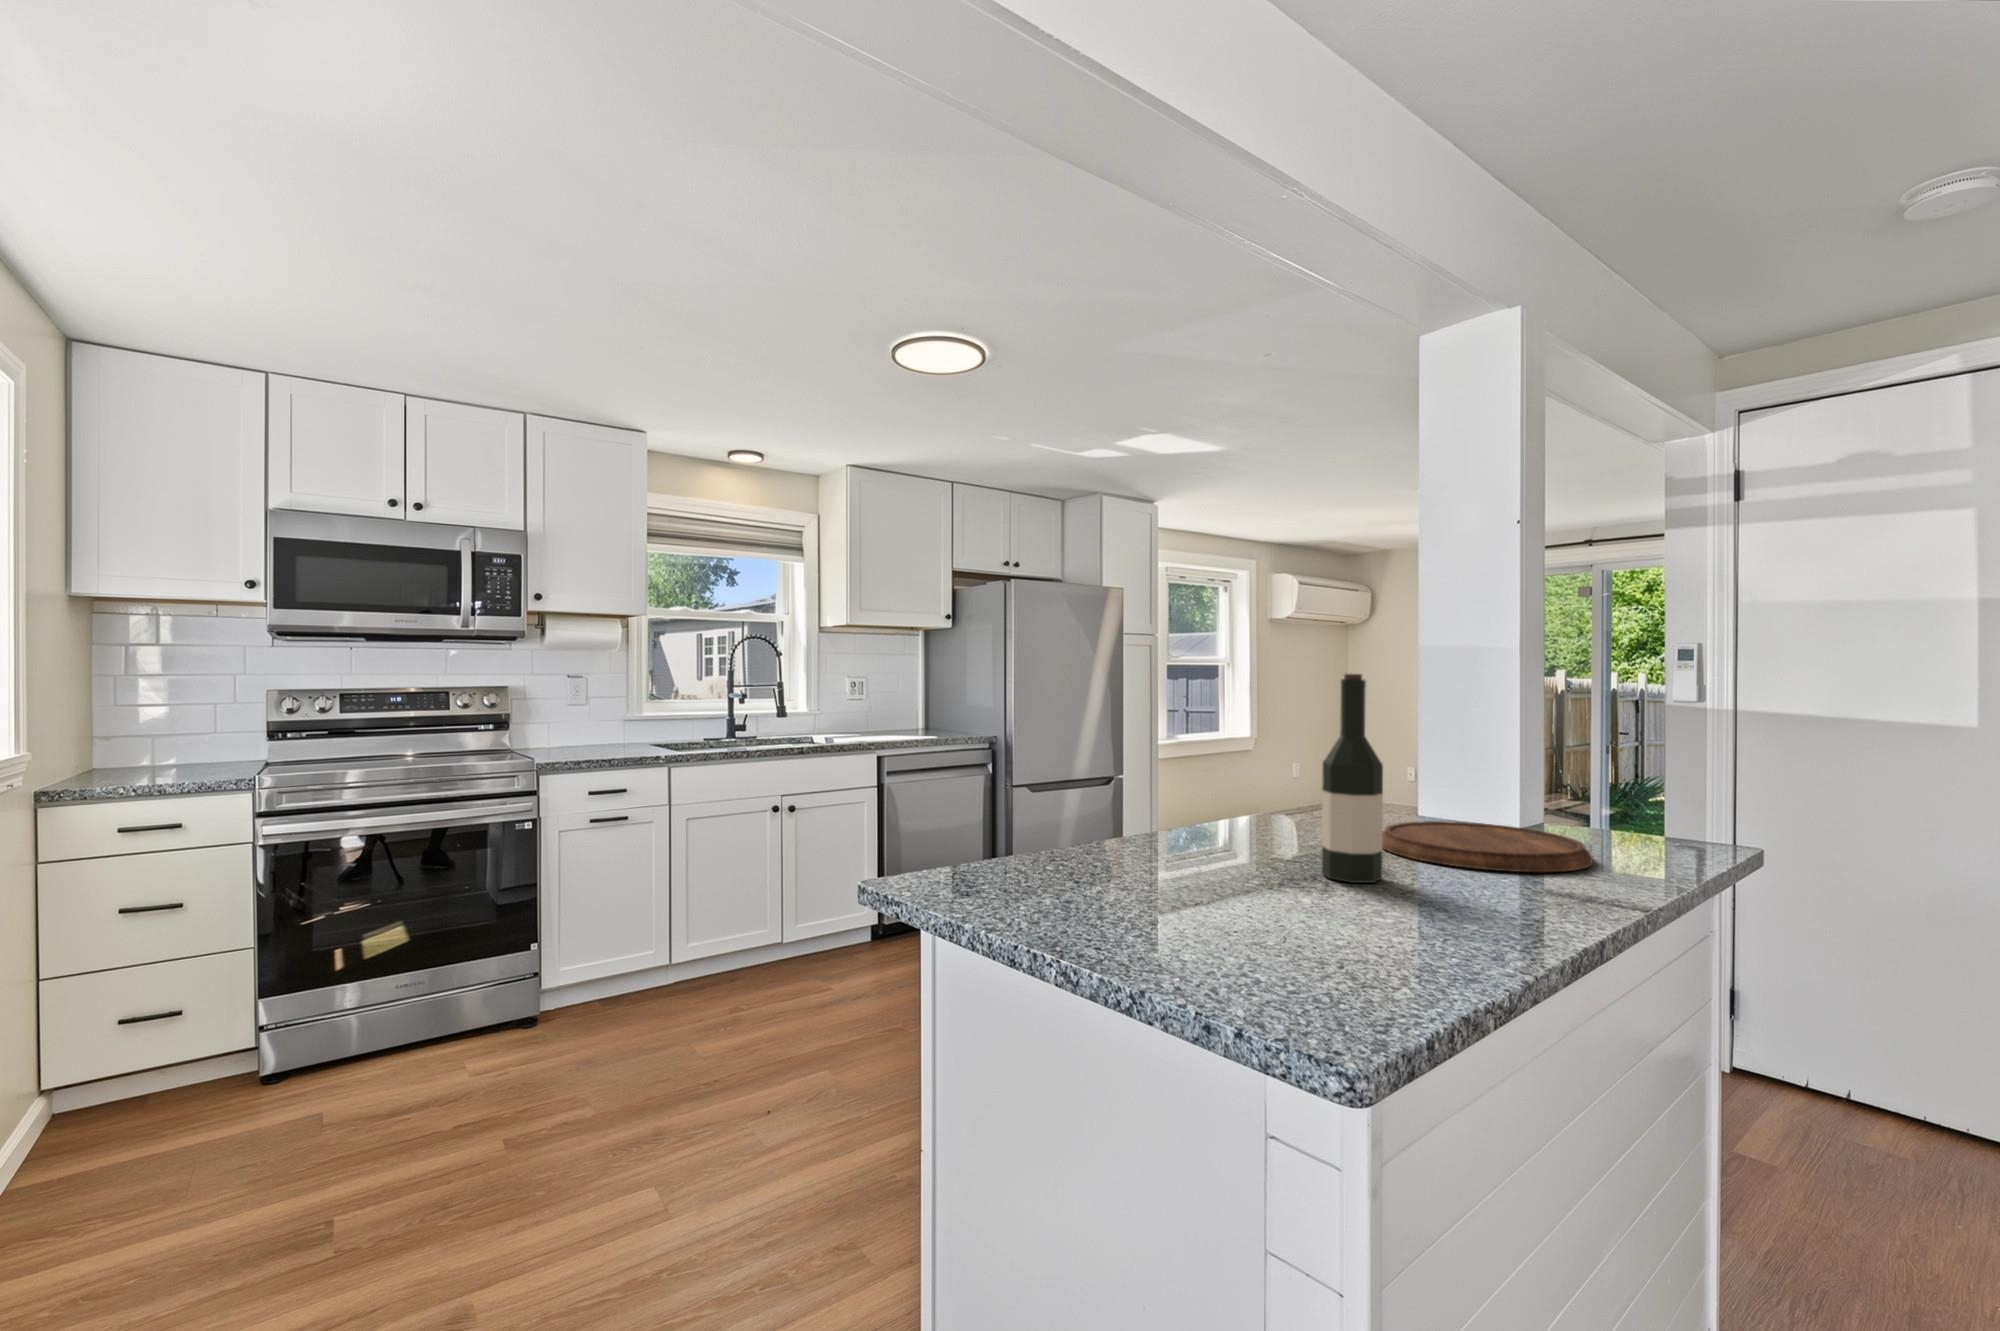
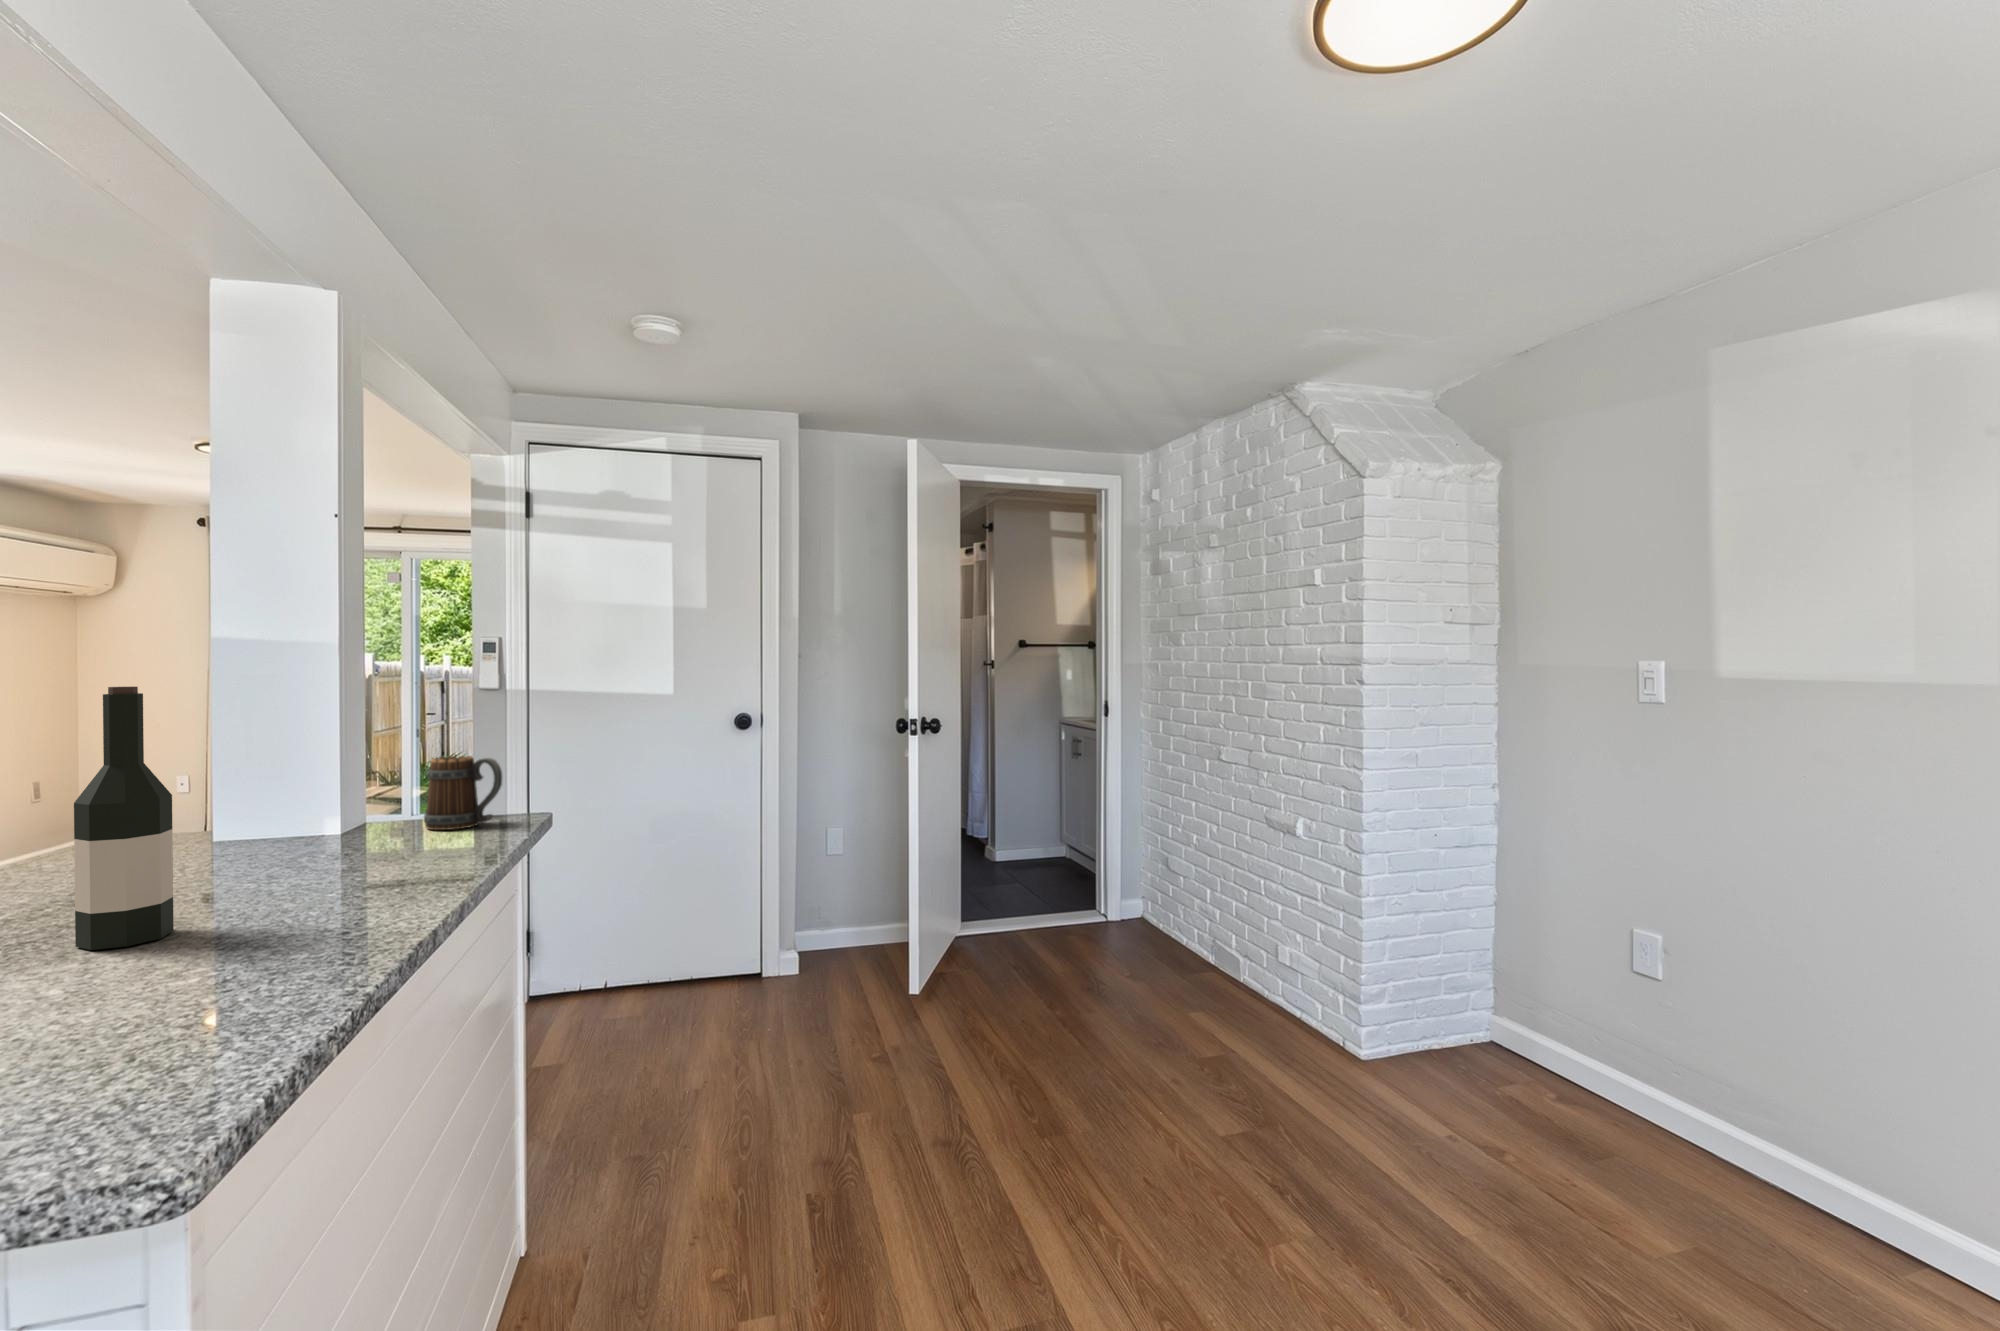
mug: none [1601,765,1693,846] -> present [424,756,502,830]
cutting board: present [1382,821,1593,872] -> none [159,833,419,895]

